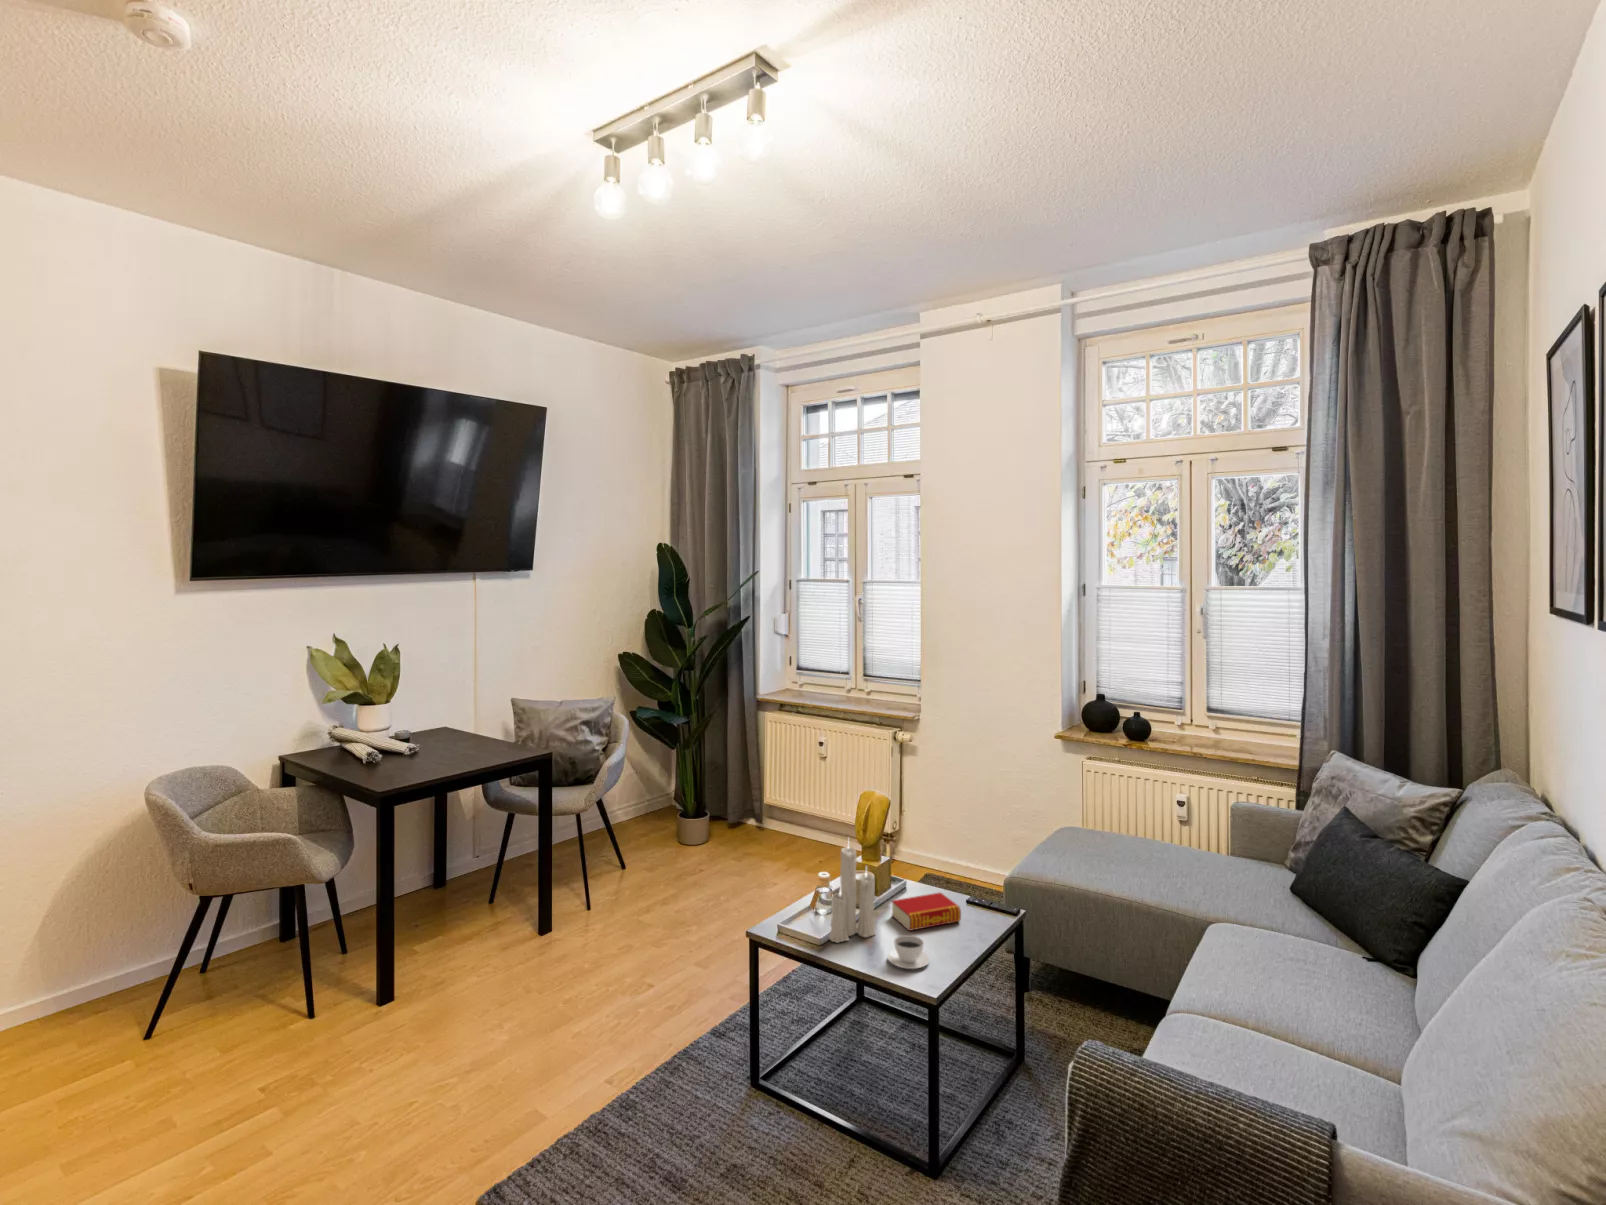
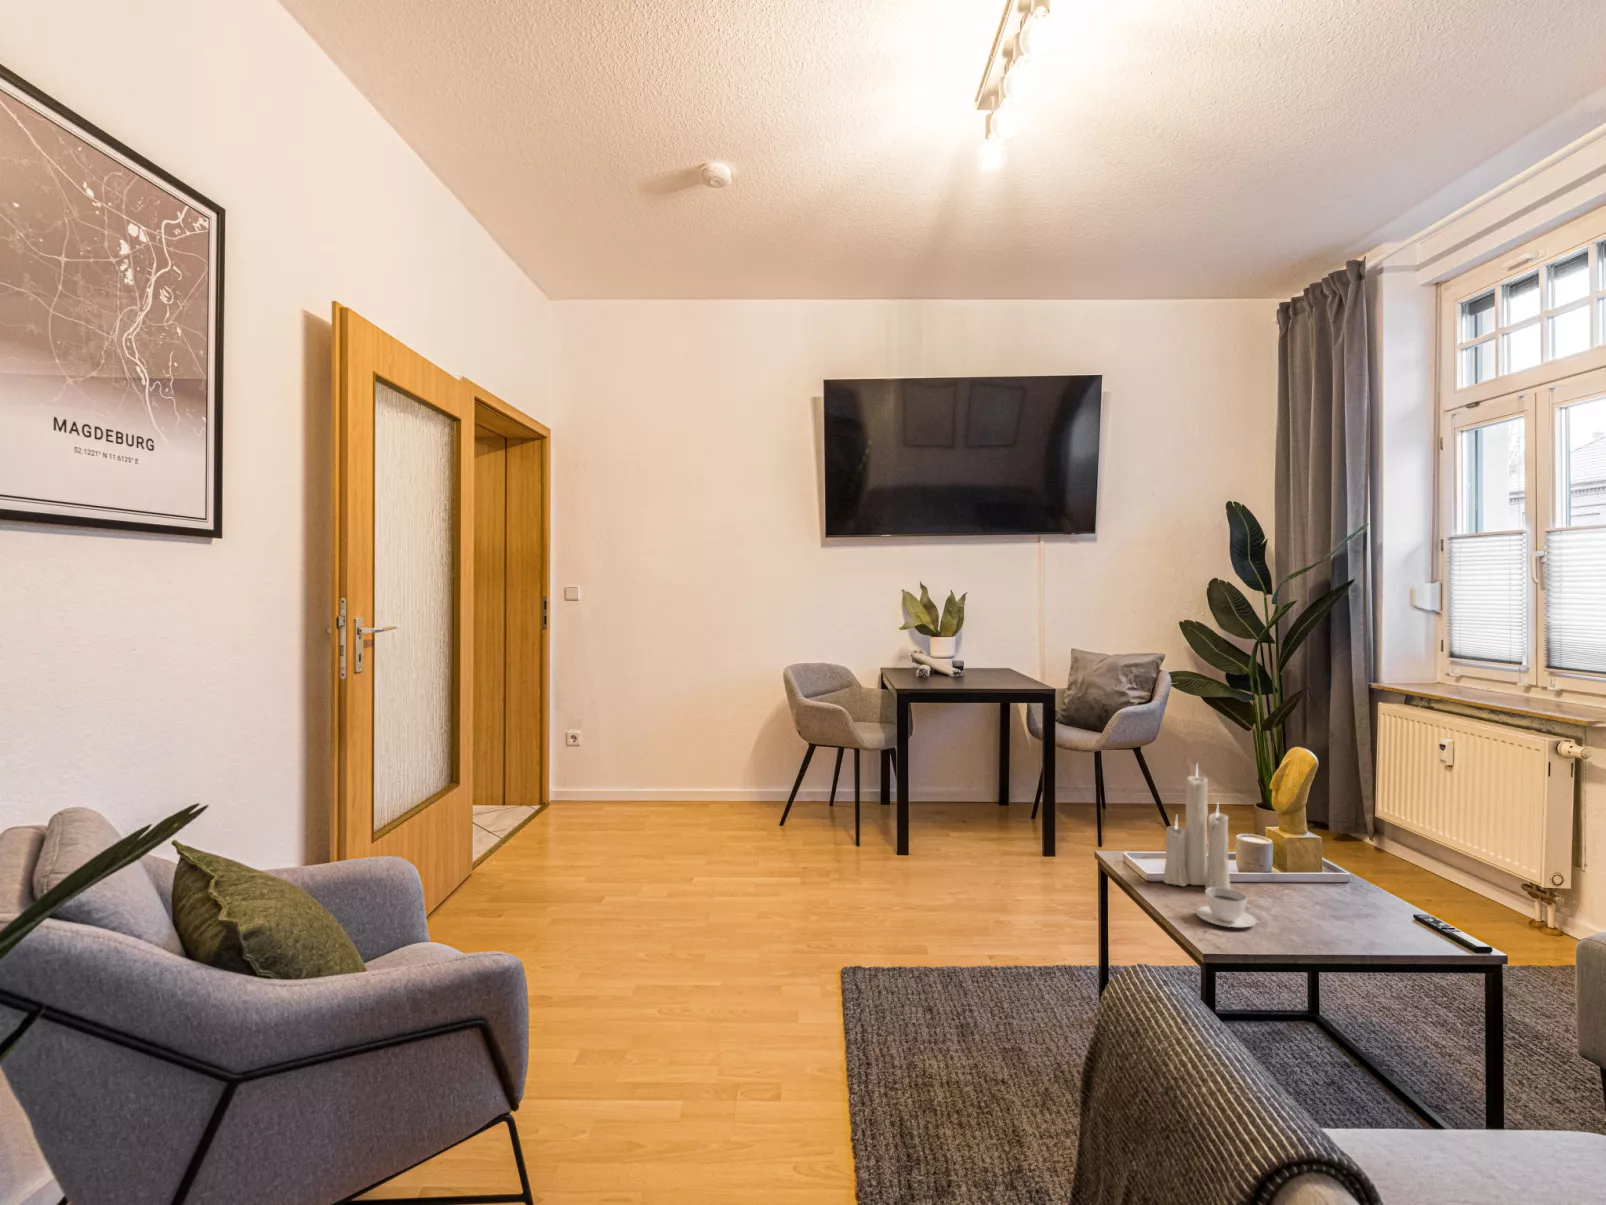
book: present [892,892,961,930] -> none [1279,869,1373,922]

